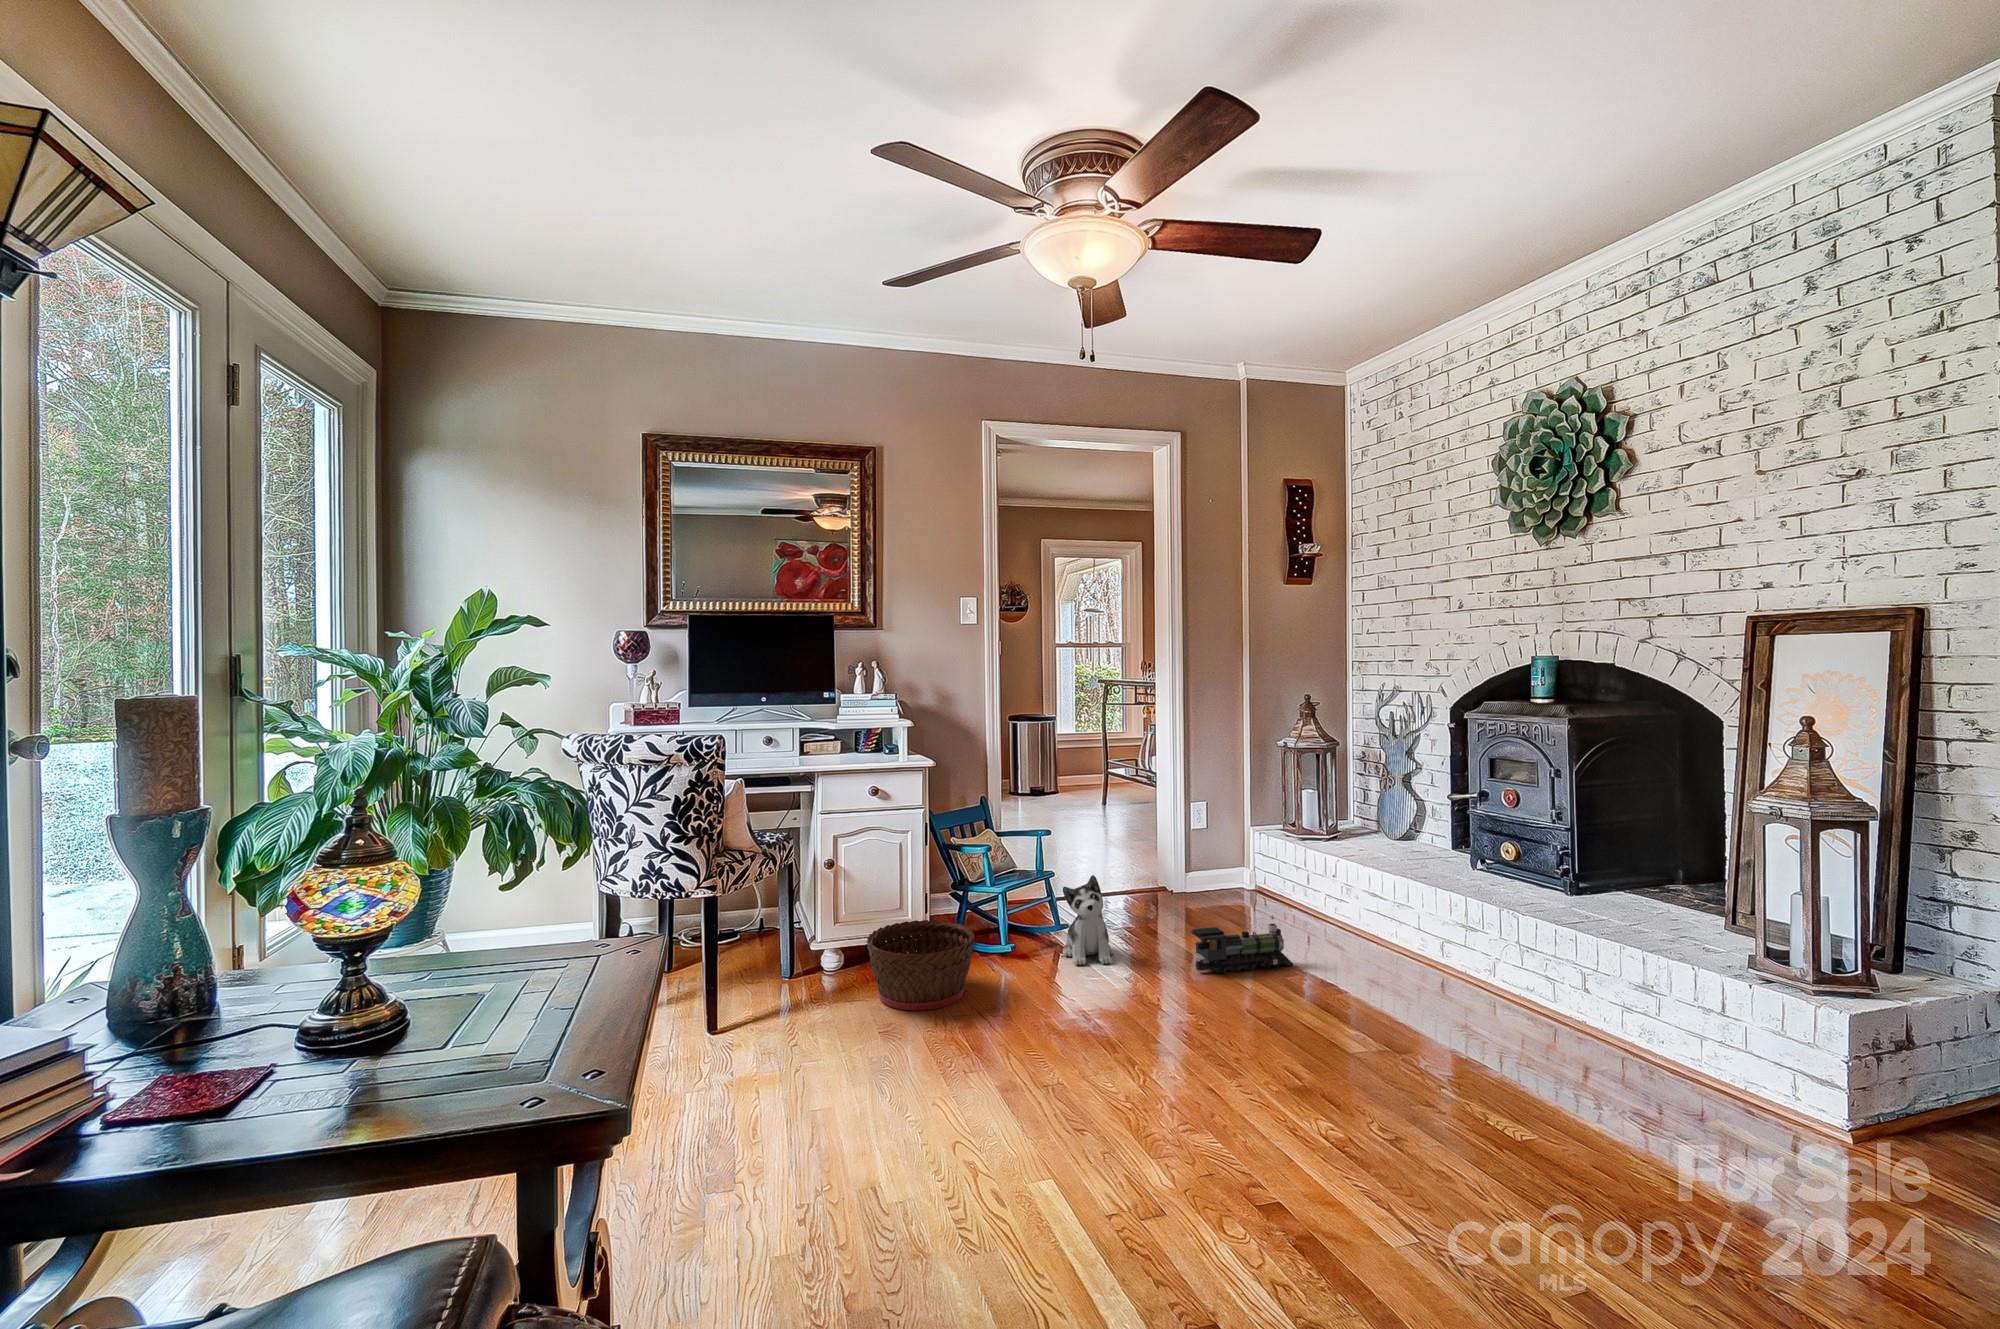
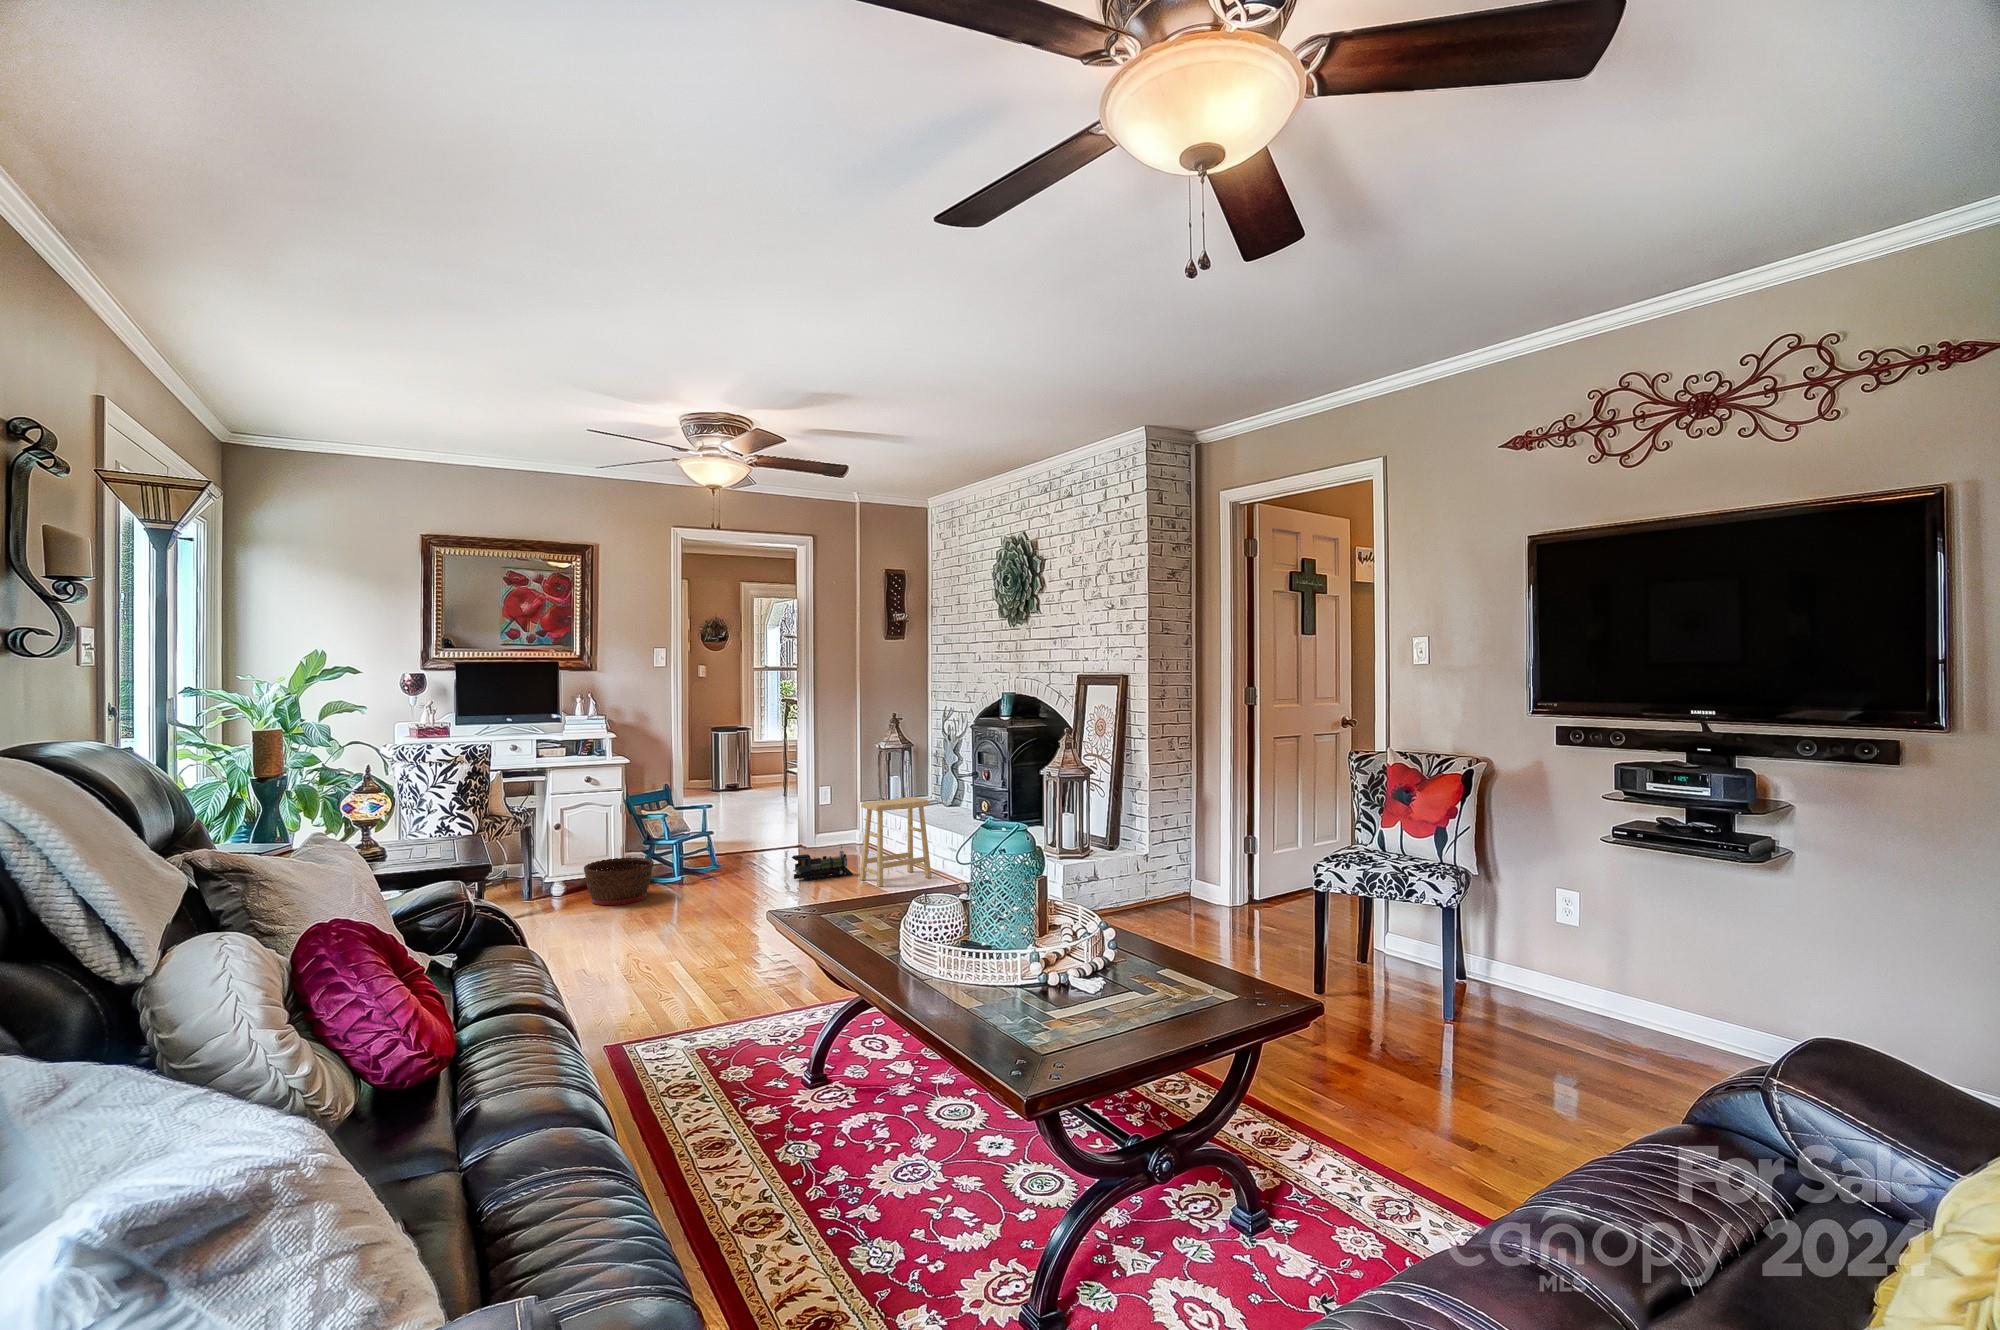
footstool: none [1315,836,1452,1006] -> present [860,797,931,887]
plush toy: present [1063,875,1114,965] -> none [715,828,748,882]

